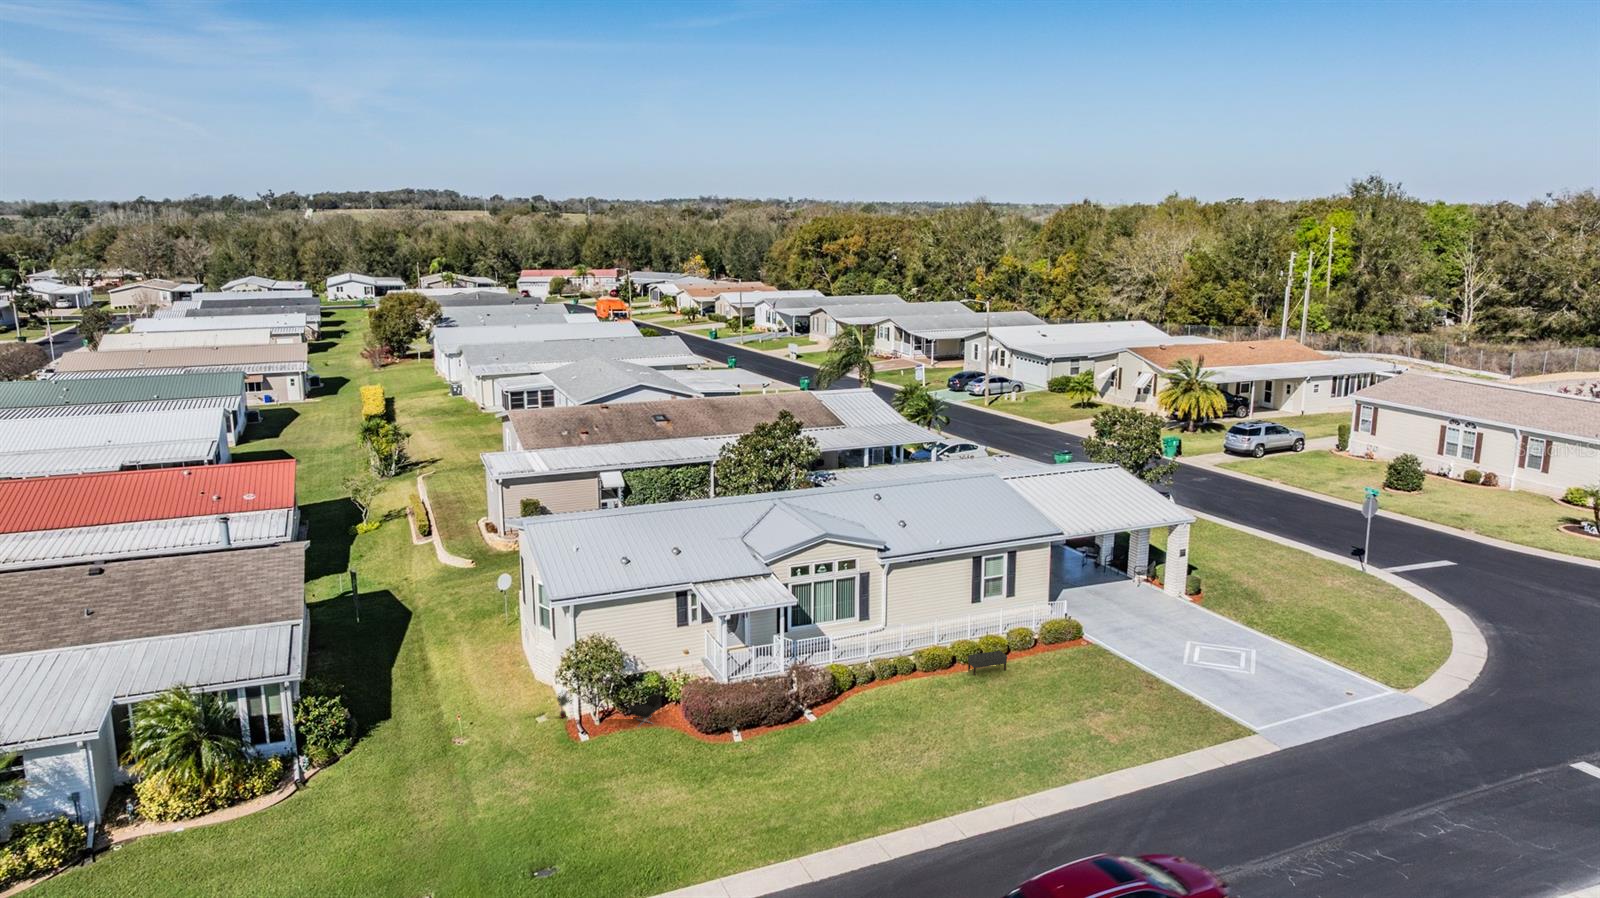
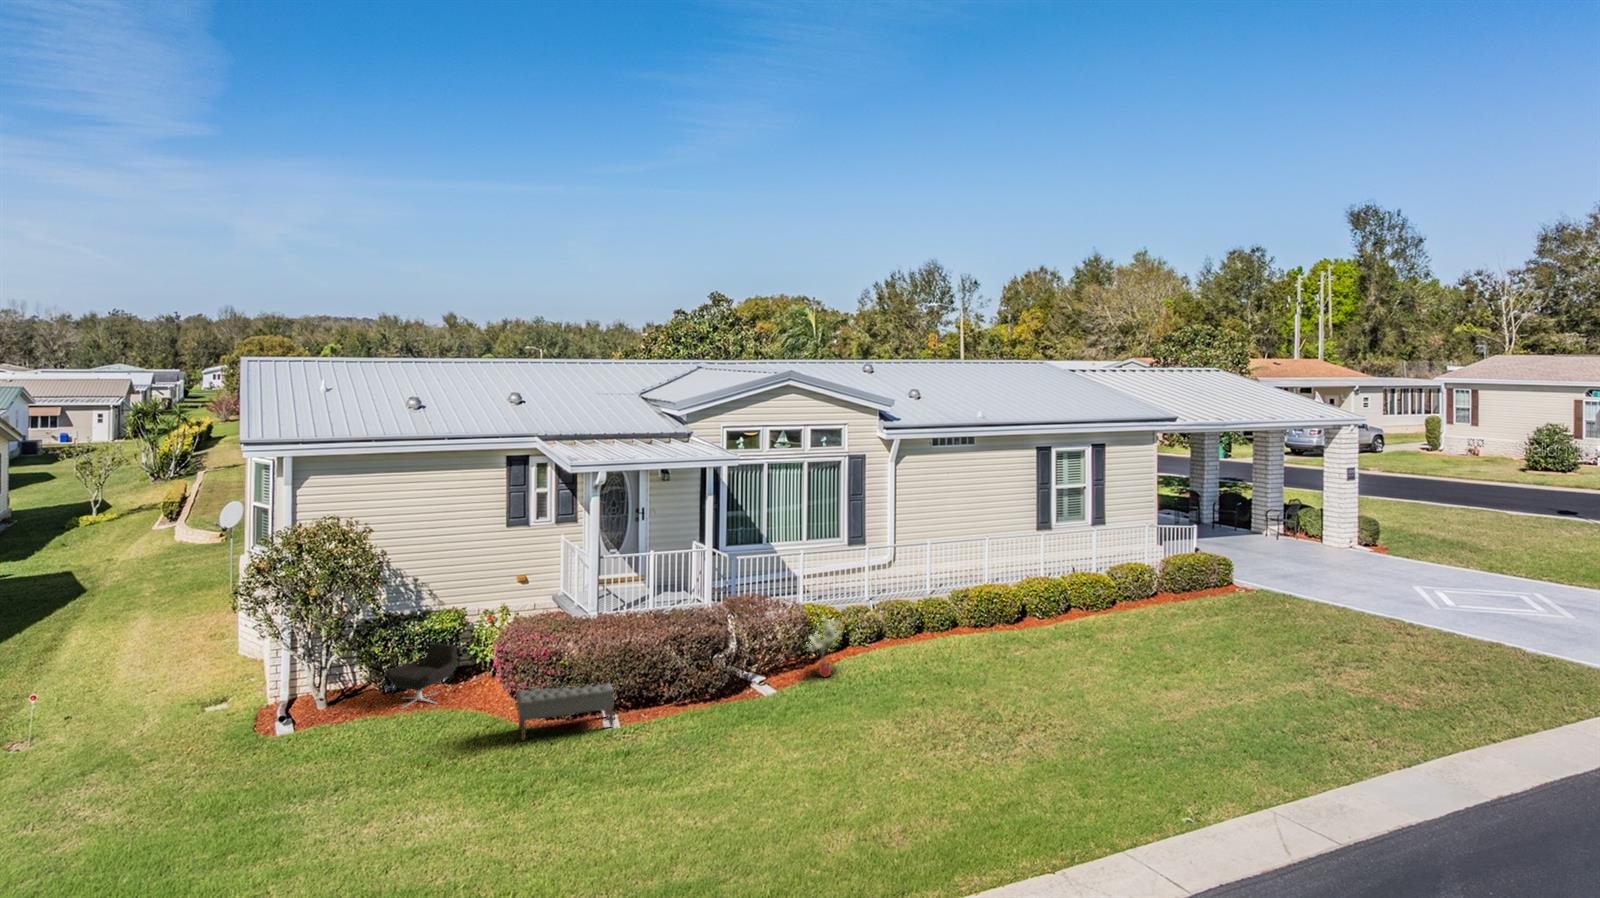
bench: present [968,651,1007,675] -> present [516,683,614,740]
potted tree: present [557,692,572,718] -> present [807,615,841,677]

